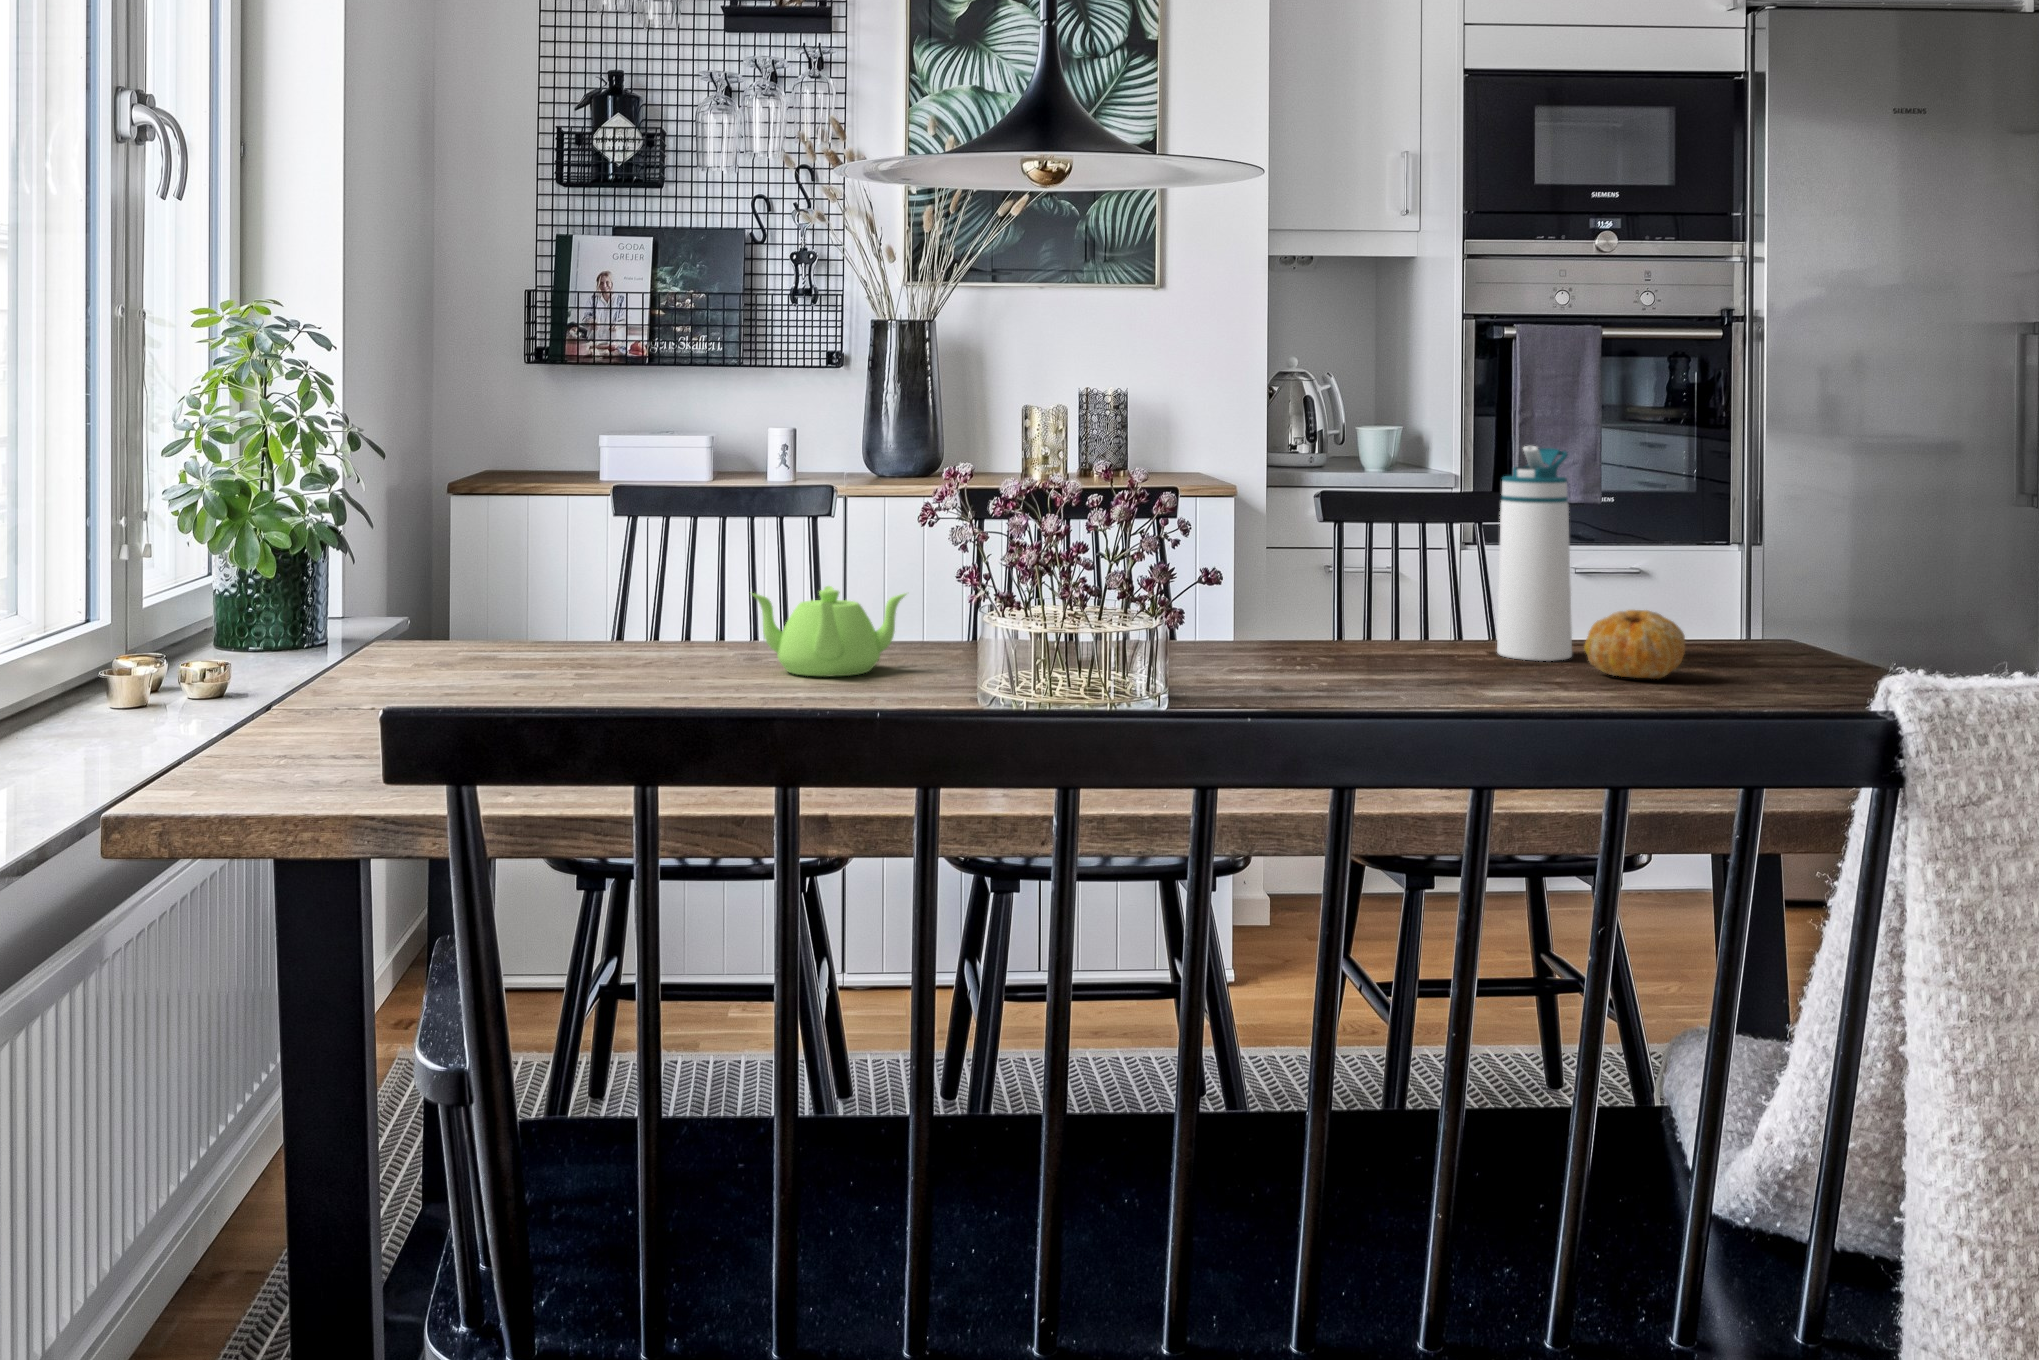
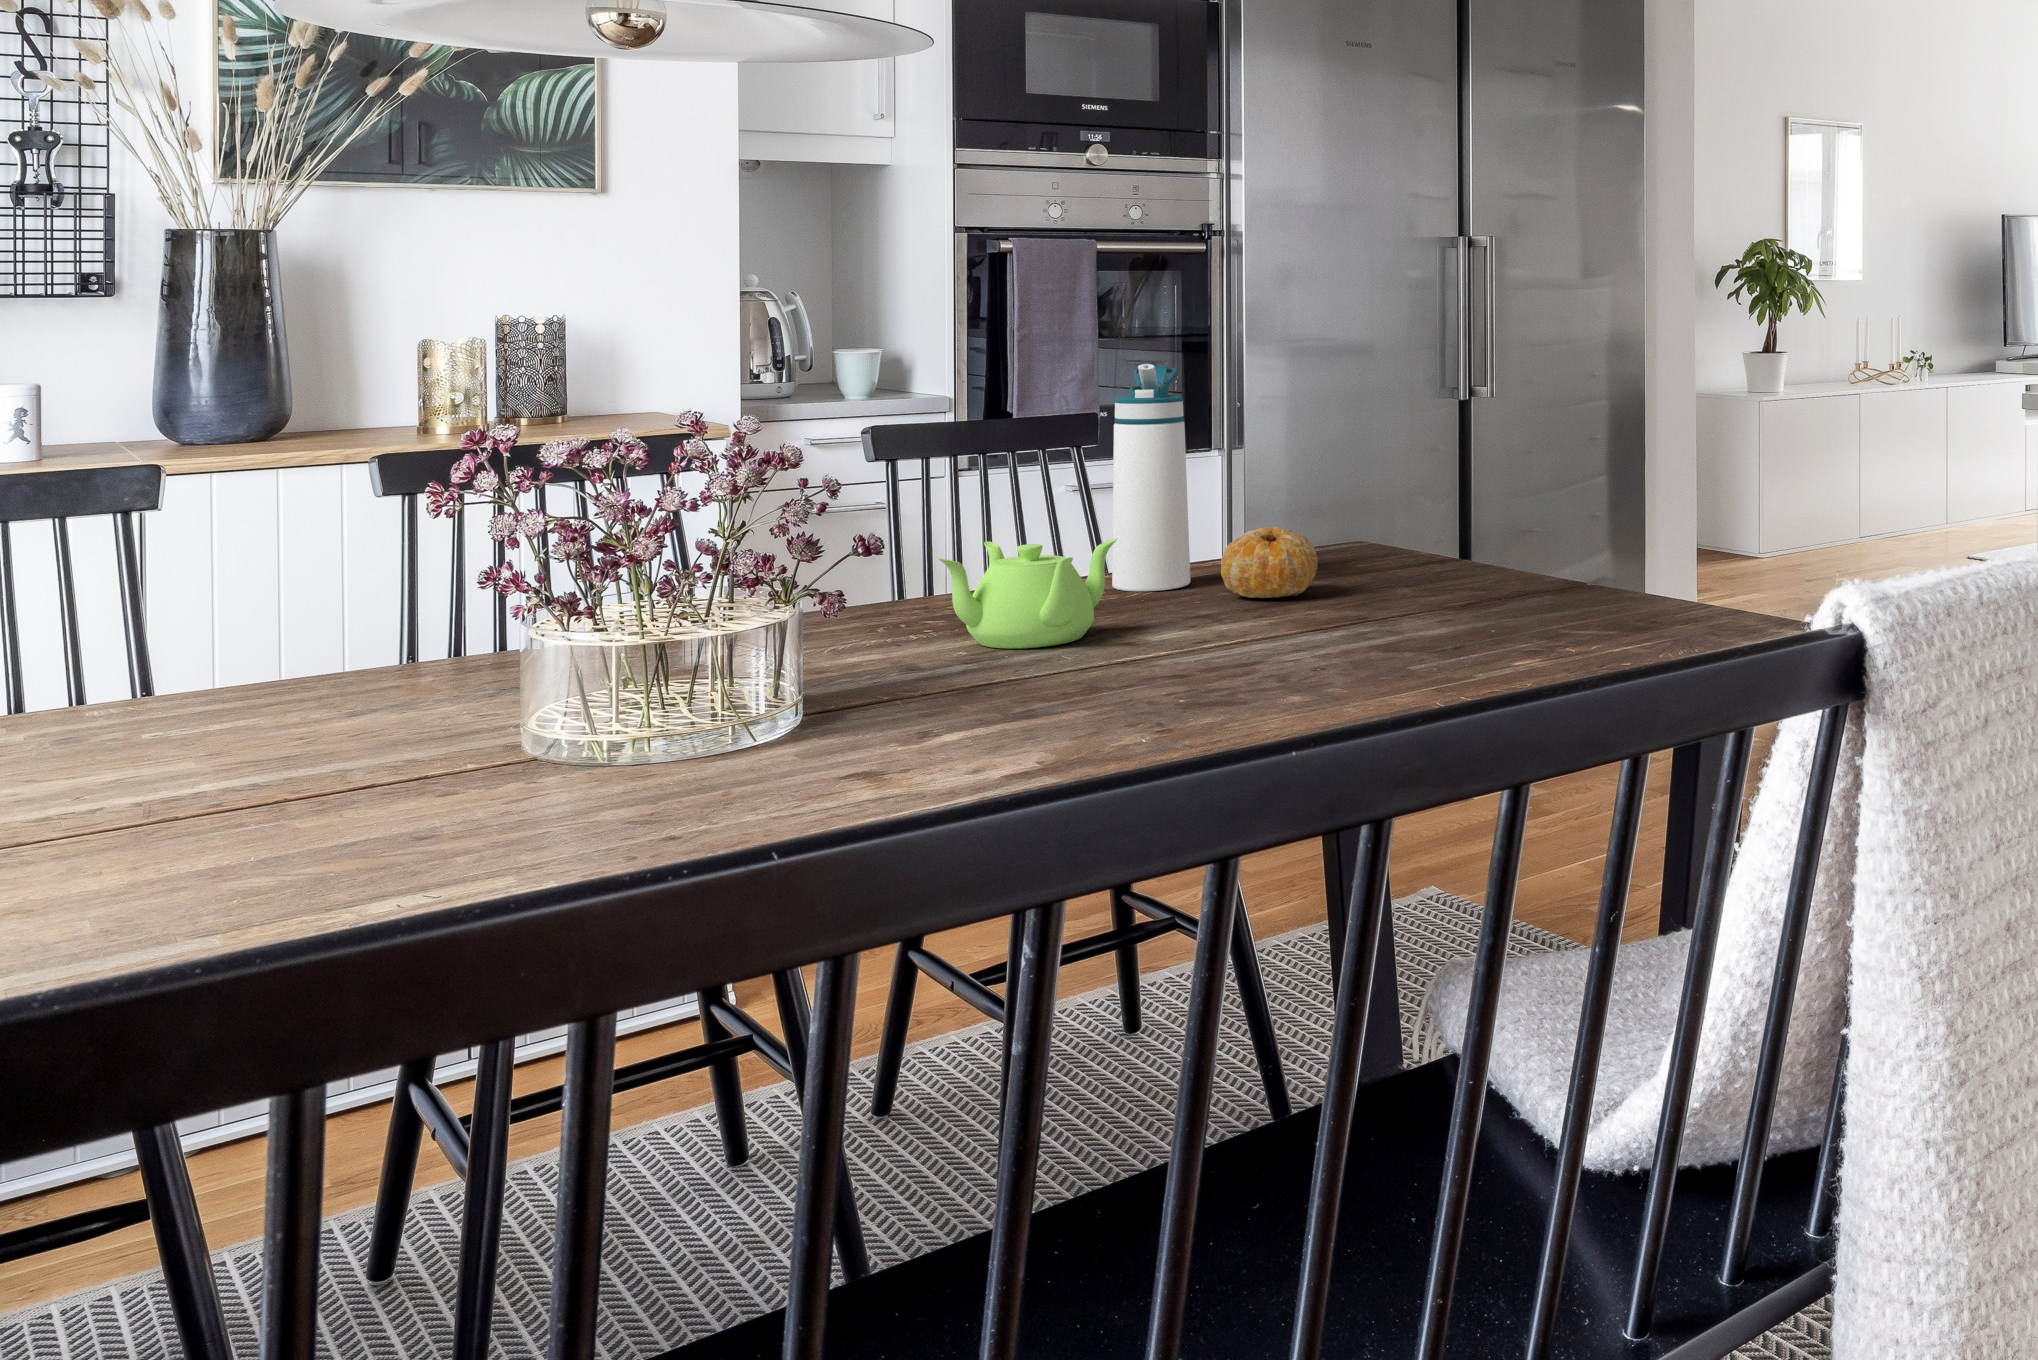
teapot: present [752,586,906,676] -> present [938,538,1117,648]

